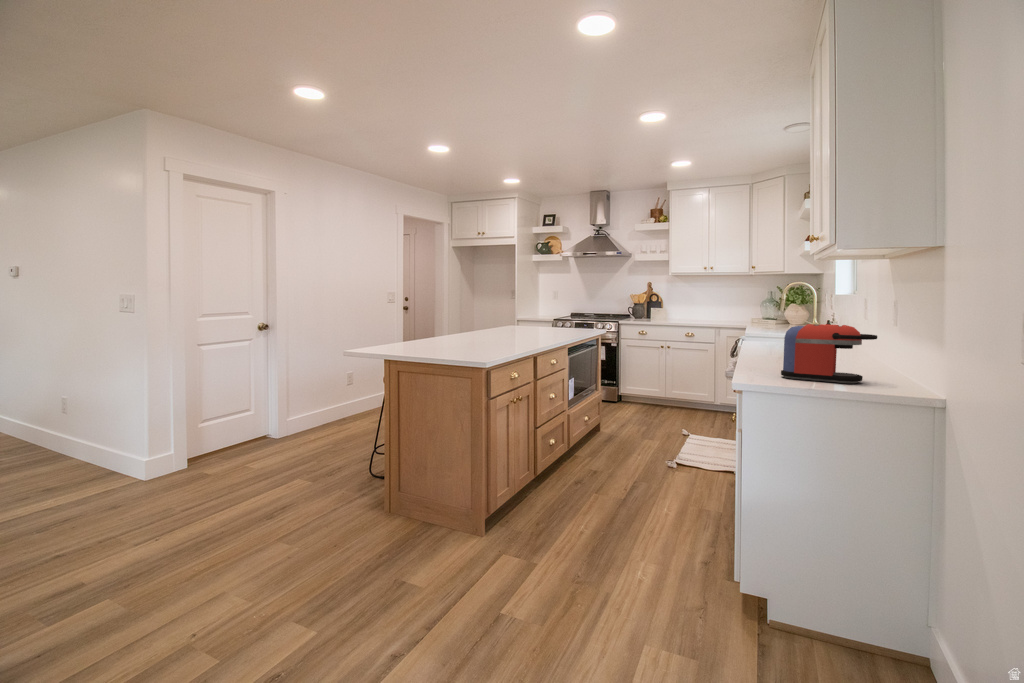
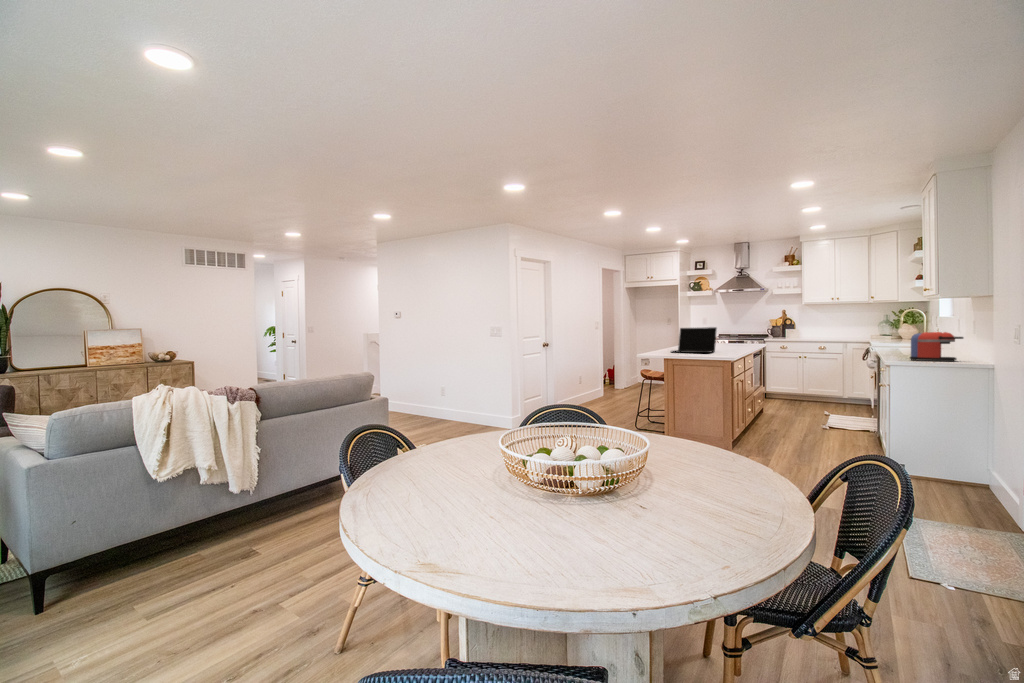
laptop: none [410,306,493,352] -> present [671,327,717,353]

